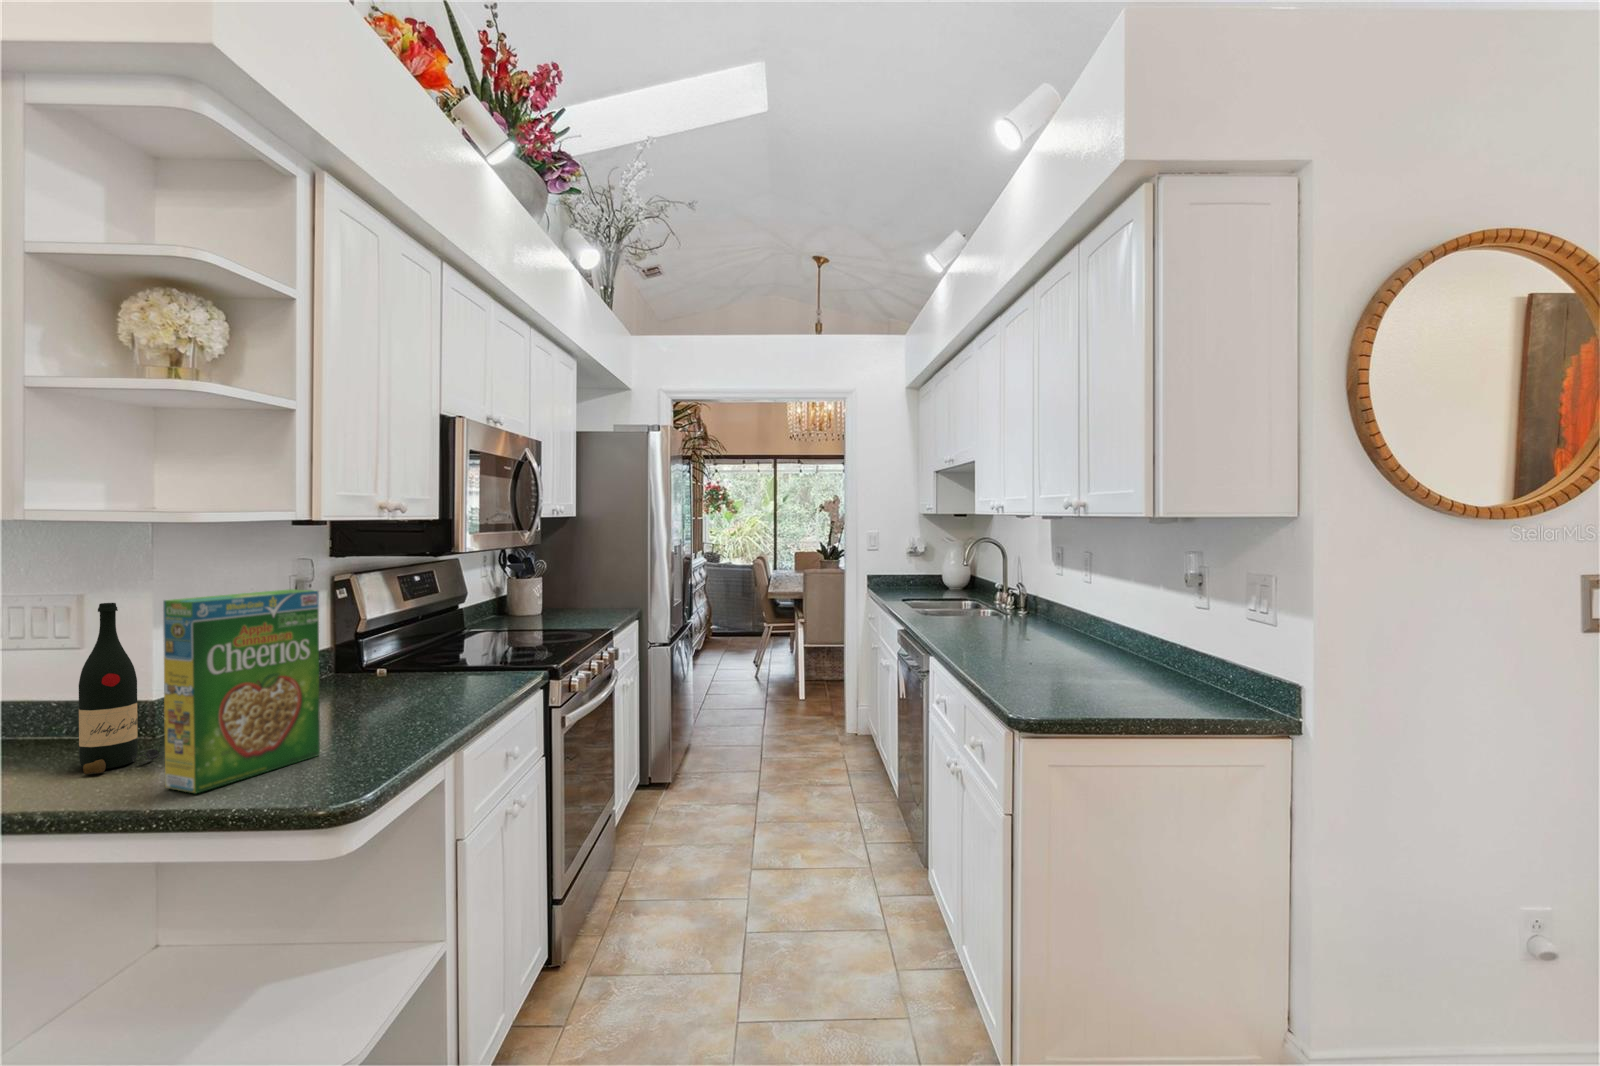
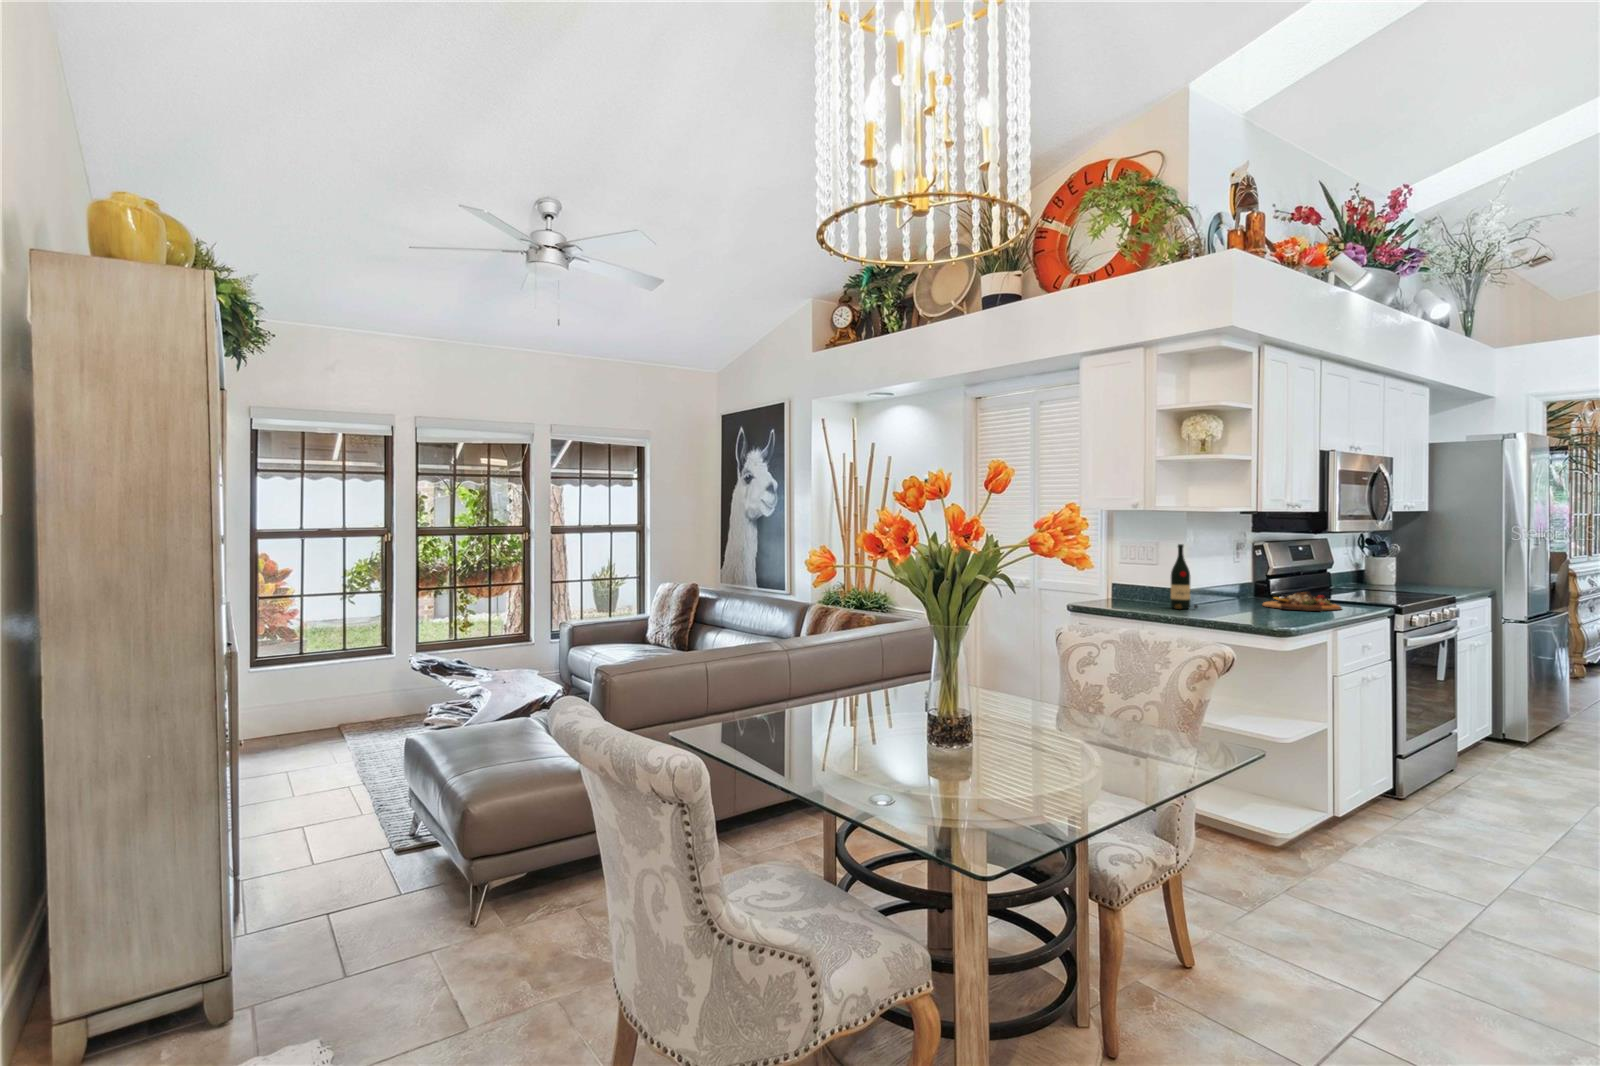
cereal box: present [163,589,320,794] -> none [1209,541,1266,616]
cutting board: none [332,670,476,721] -> present [1263,592,1342,611]

